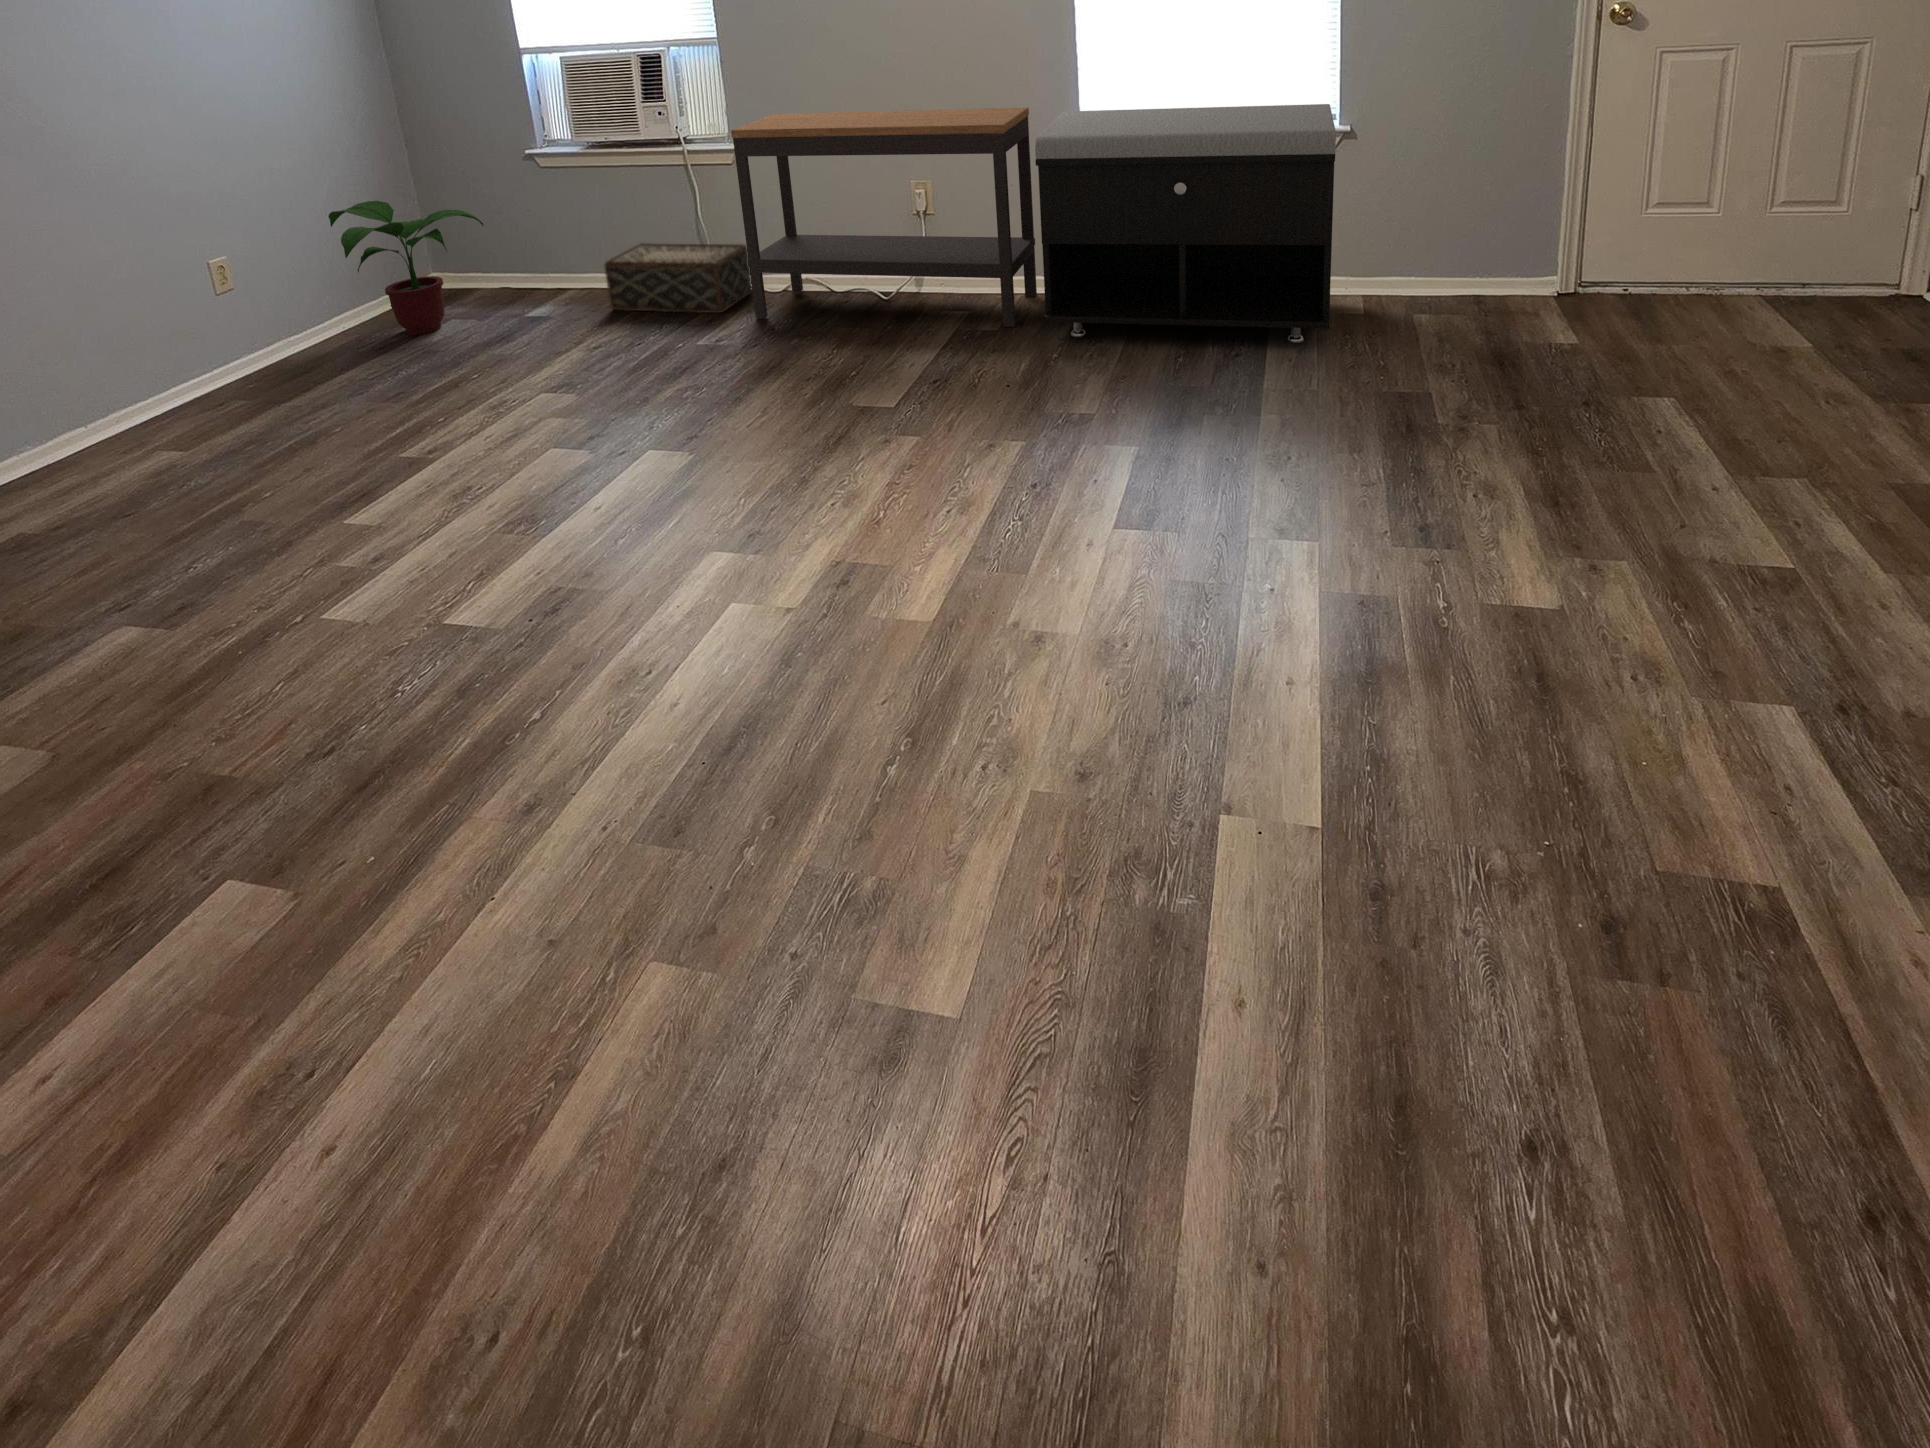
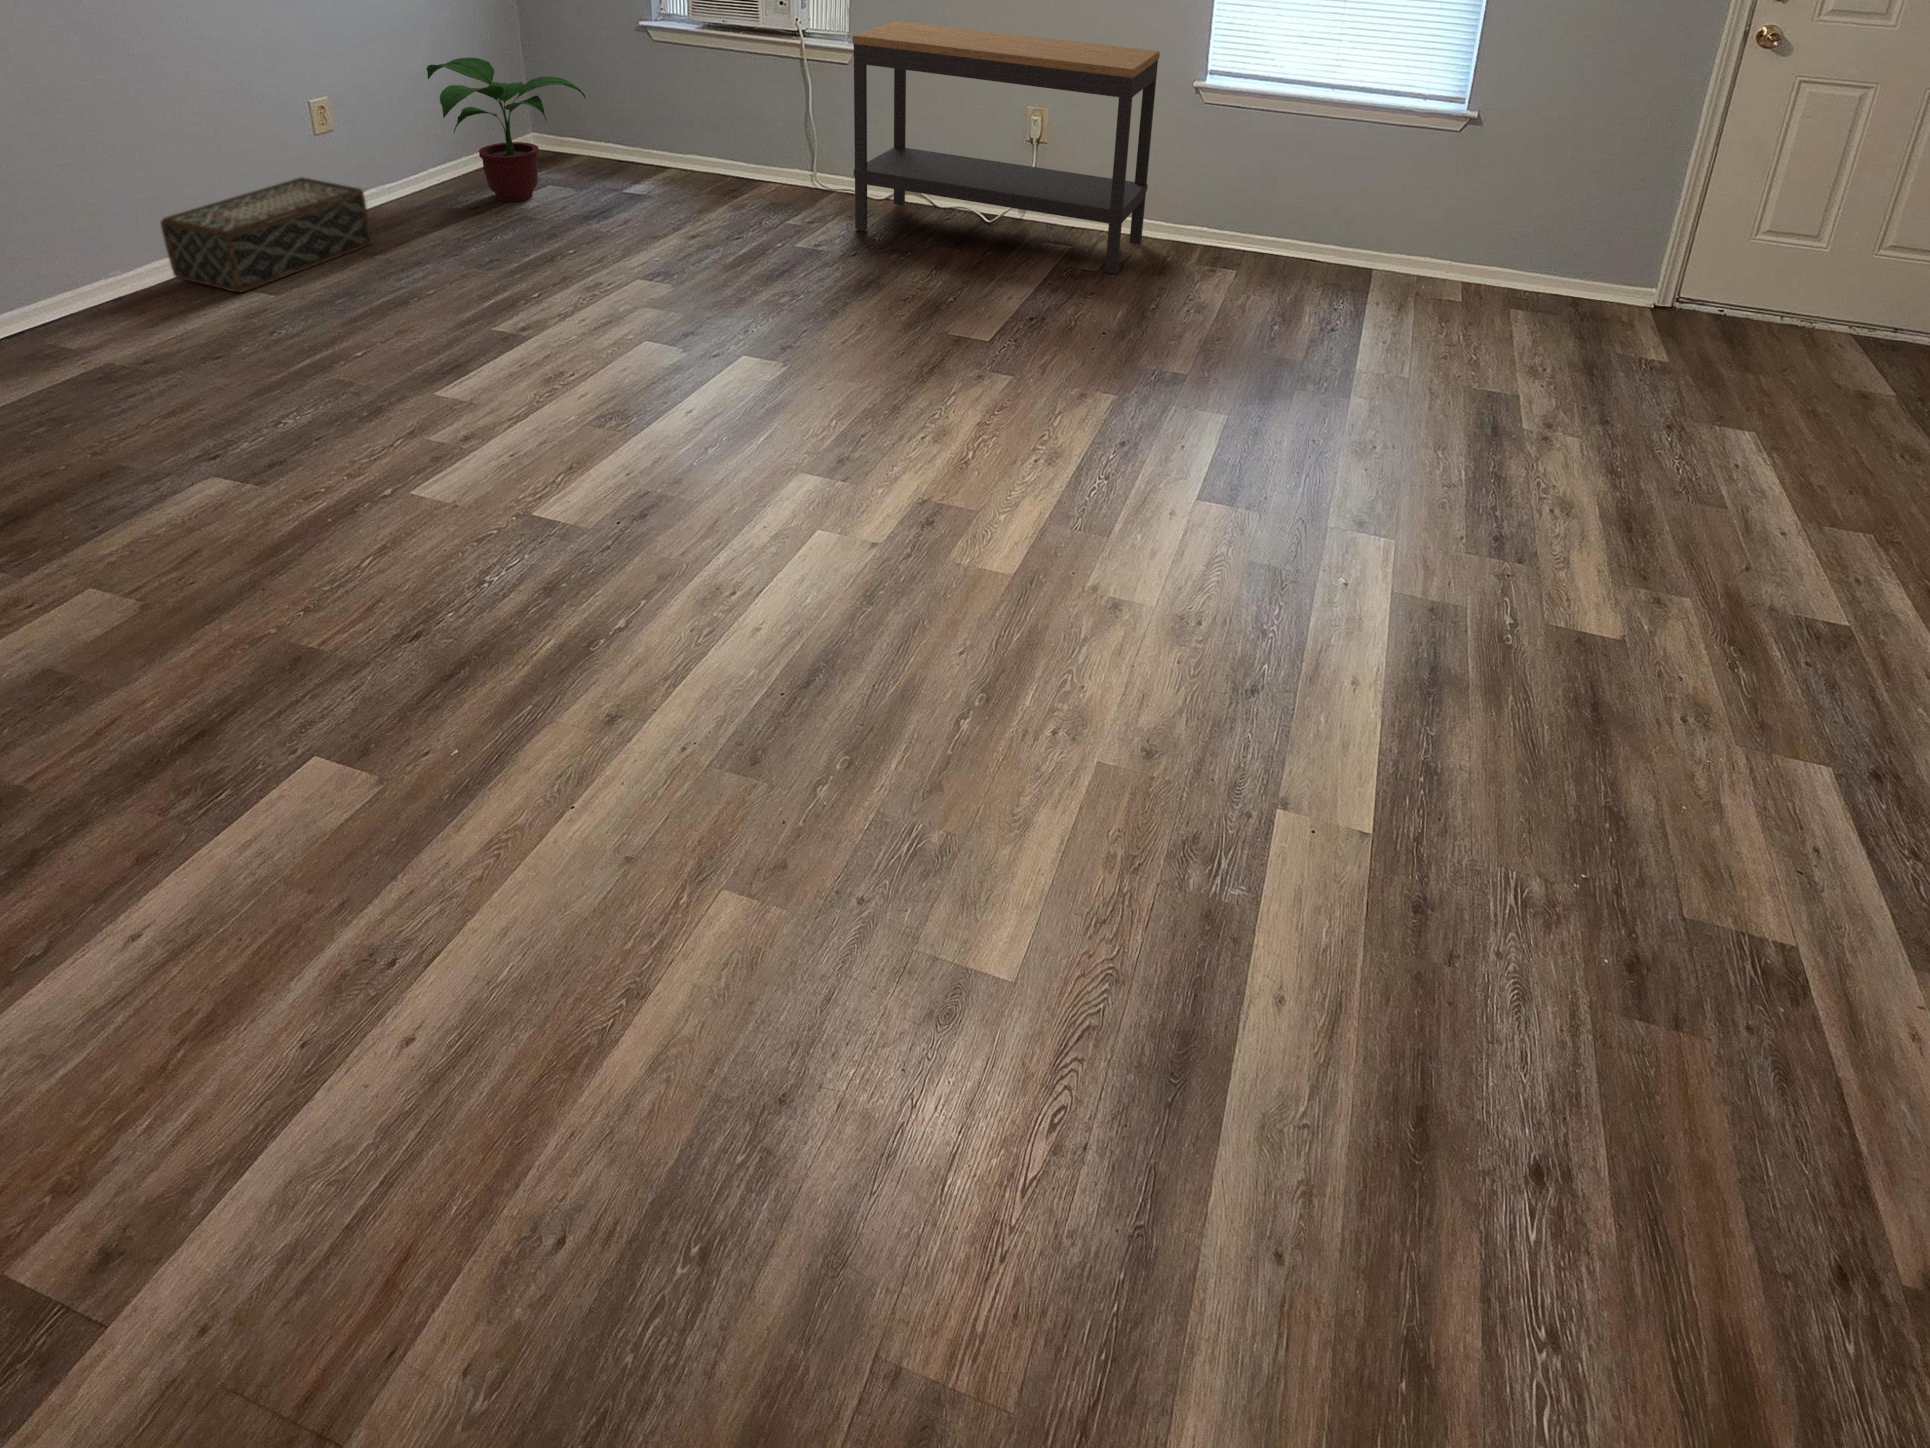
storage bench: present [1035,104,1336,343] -> none [1149,61,1471,329]
woven basket: present [605,243,752,313] -> present [161,177,372,292]

